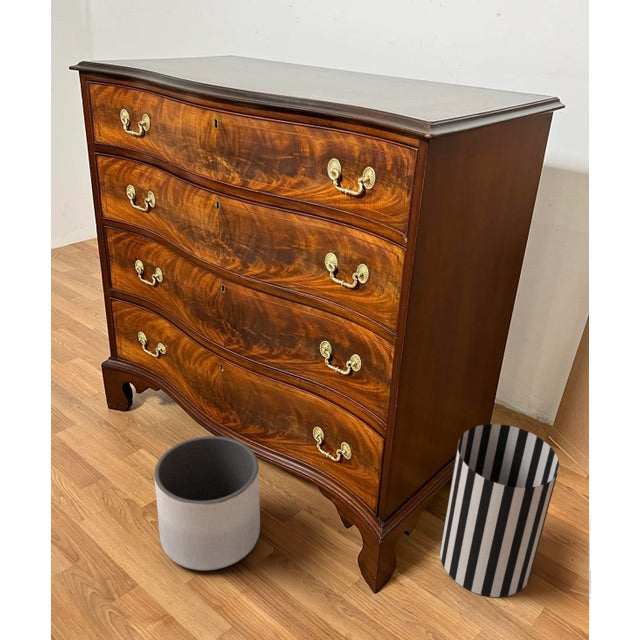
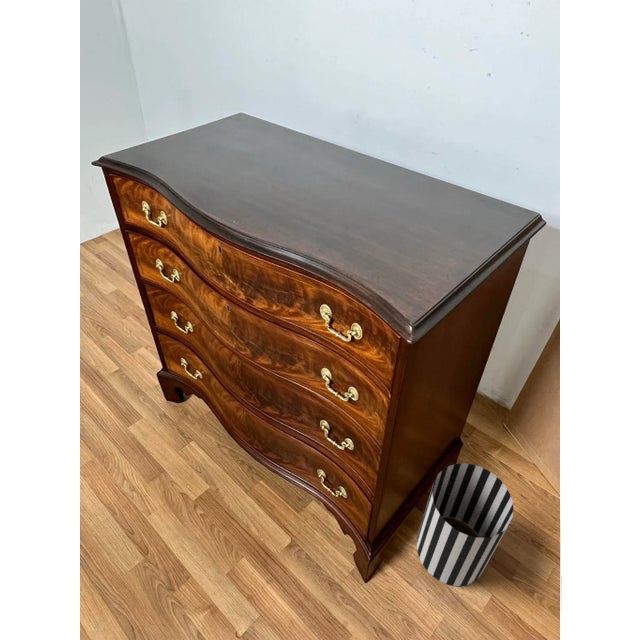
planter: present [154,436,260,570] -> none [196,460,280,564]

